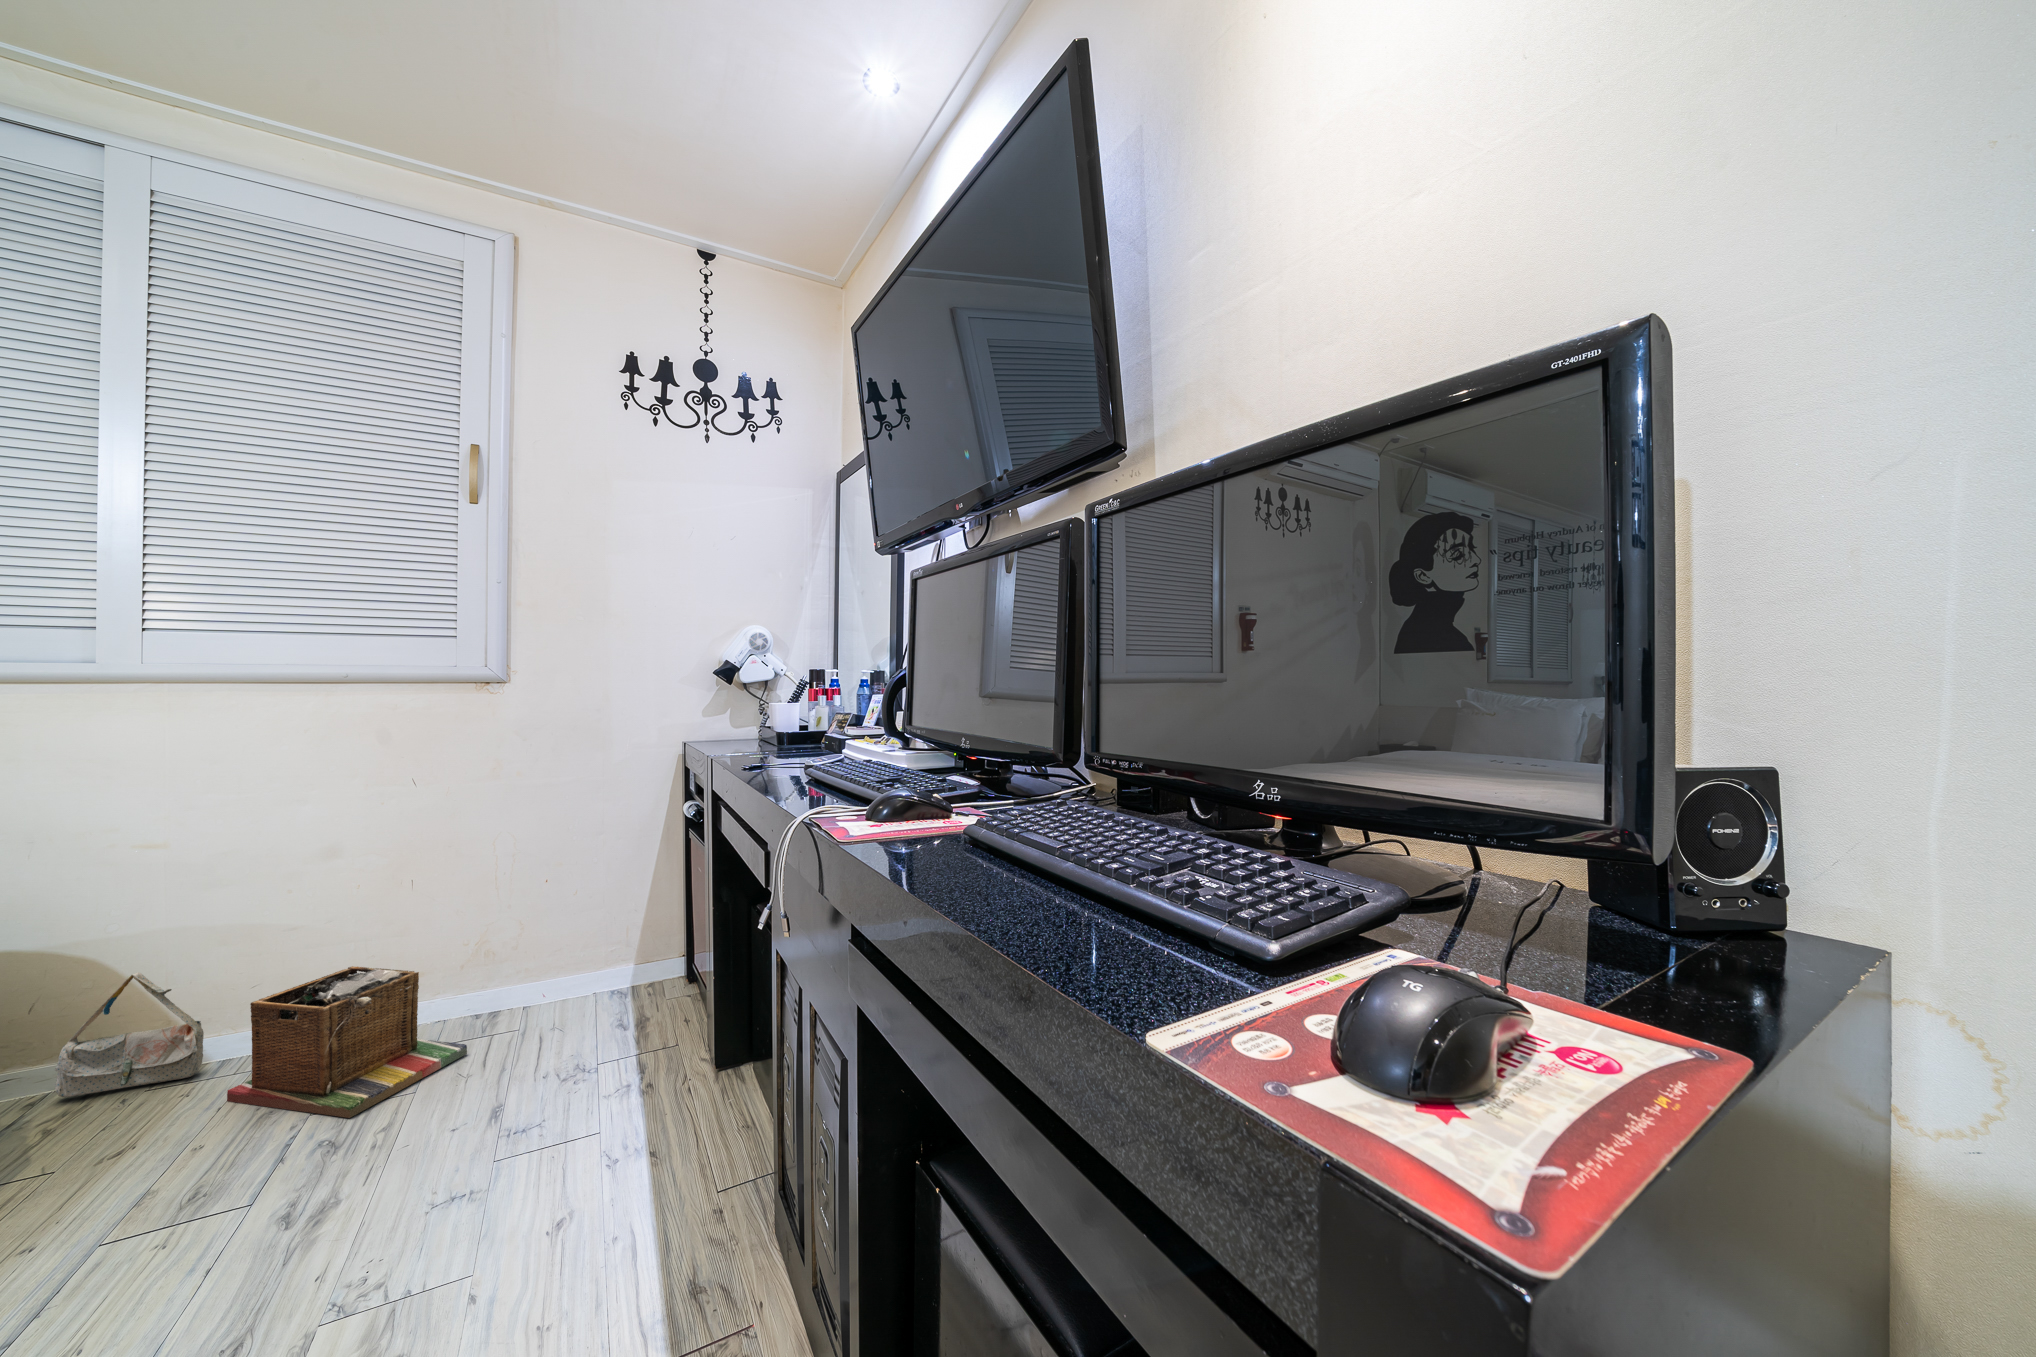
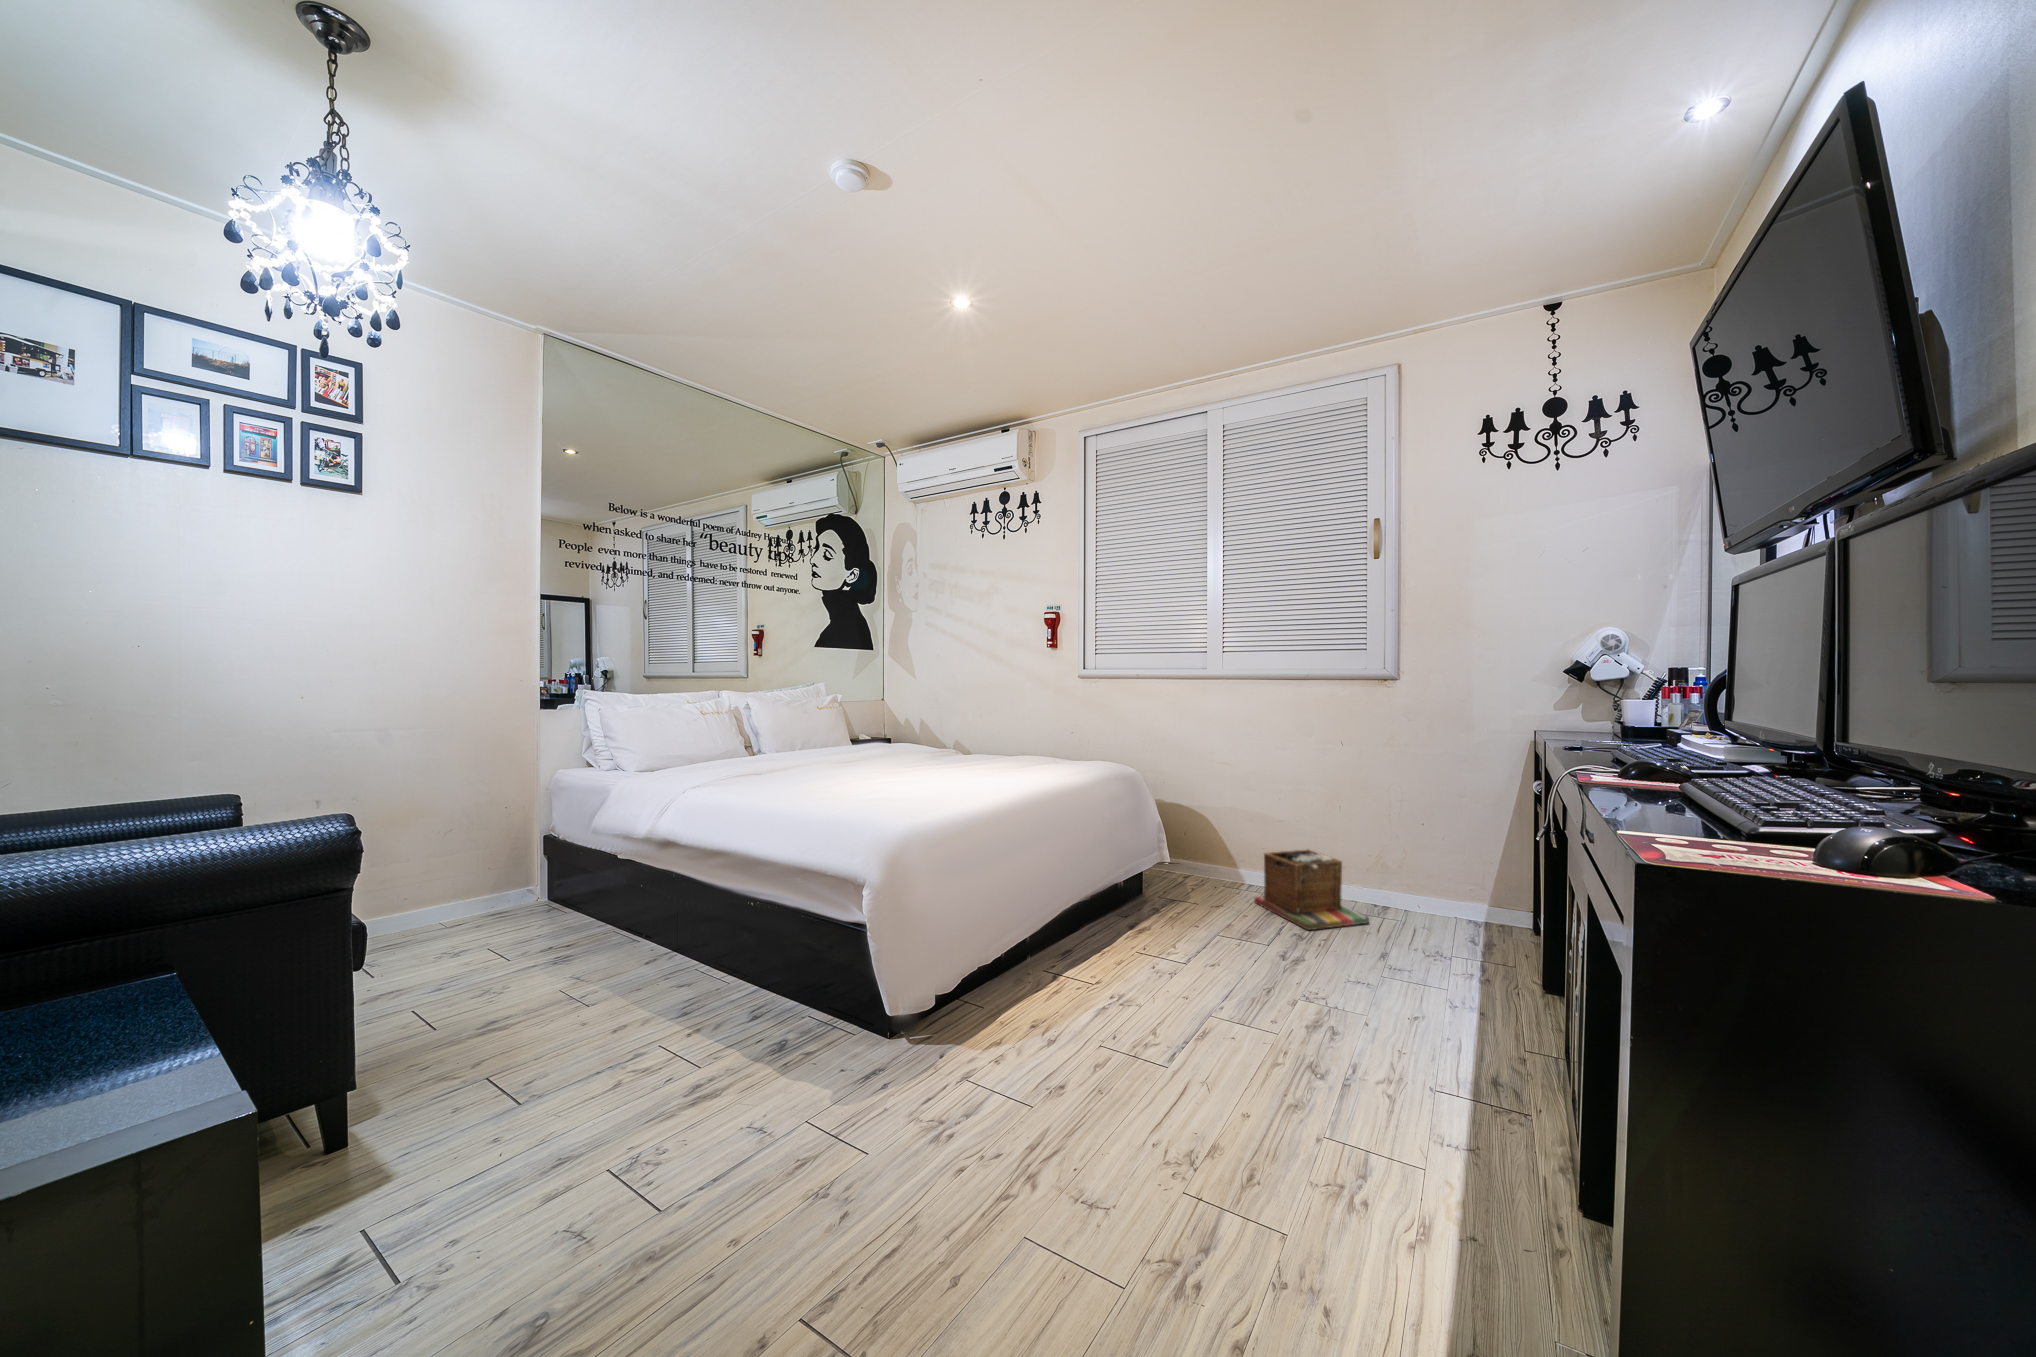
bag: present [55,972,204,1097] -> none [1193,826,1244,887]

